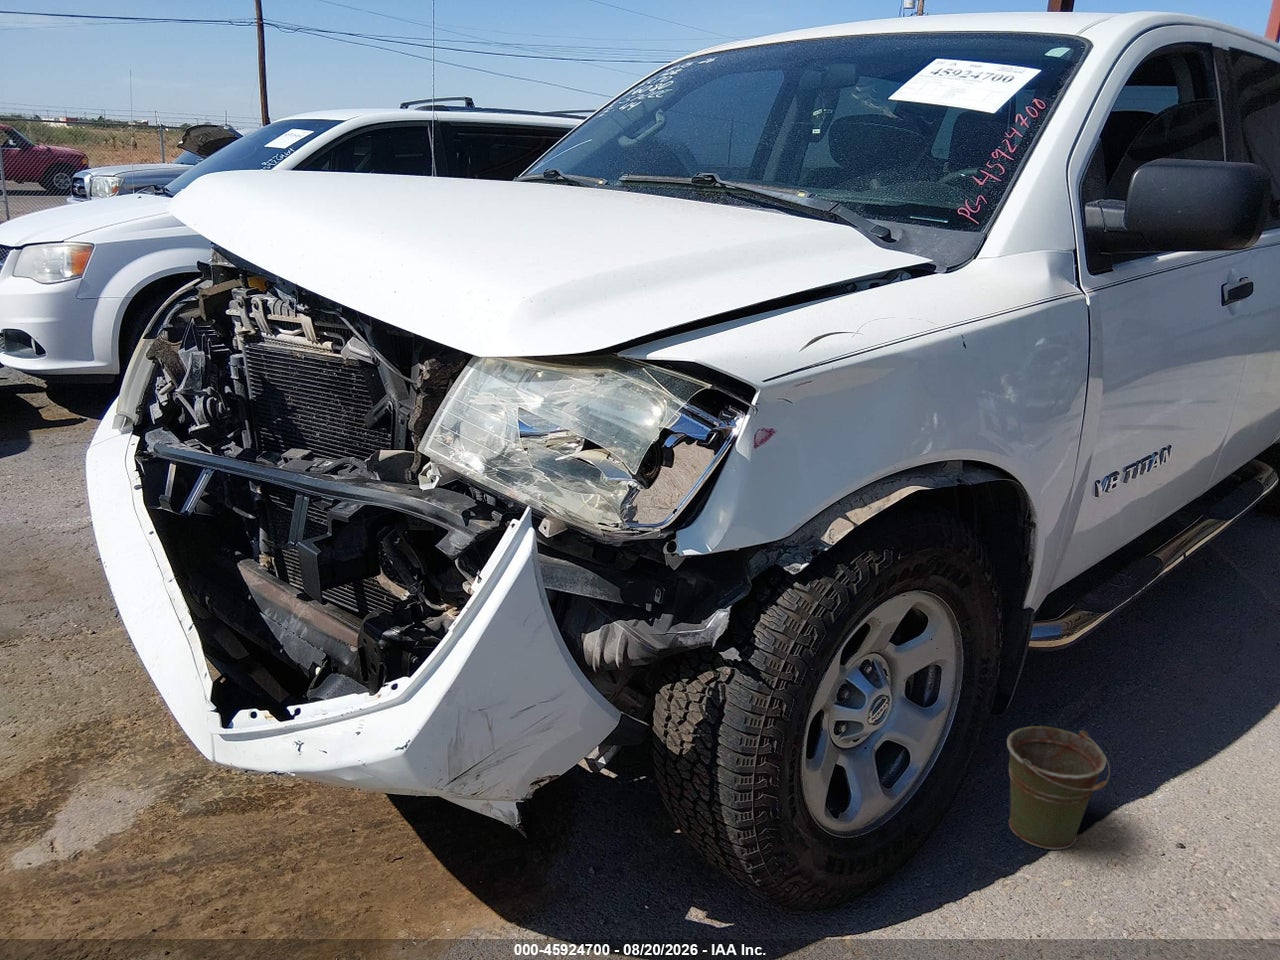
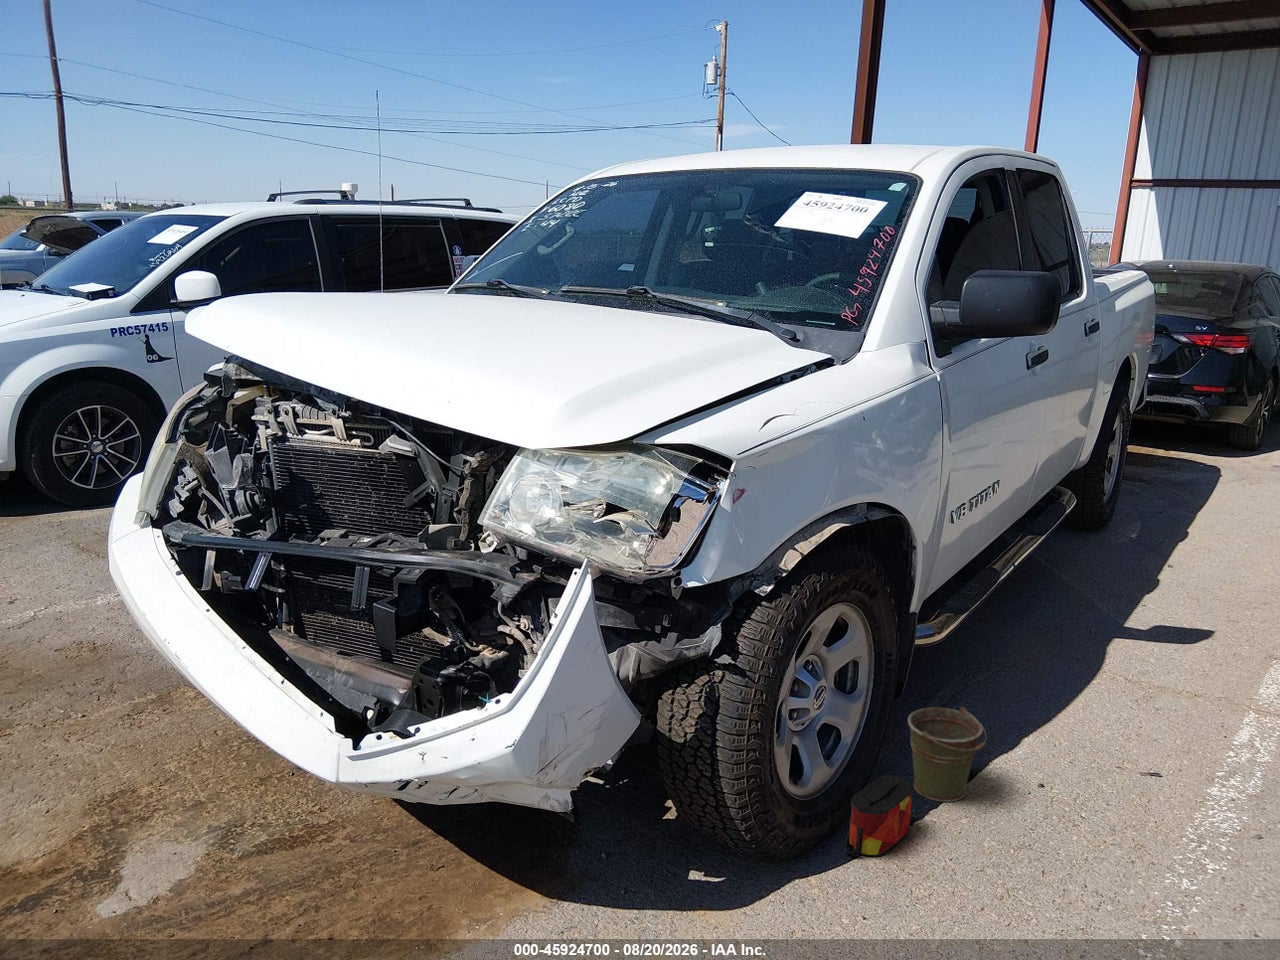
bag: none [901,810,999,915] -> present [845,775,913,857]

